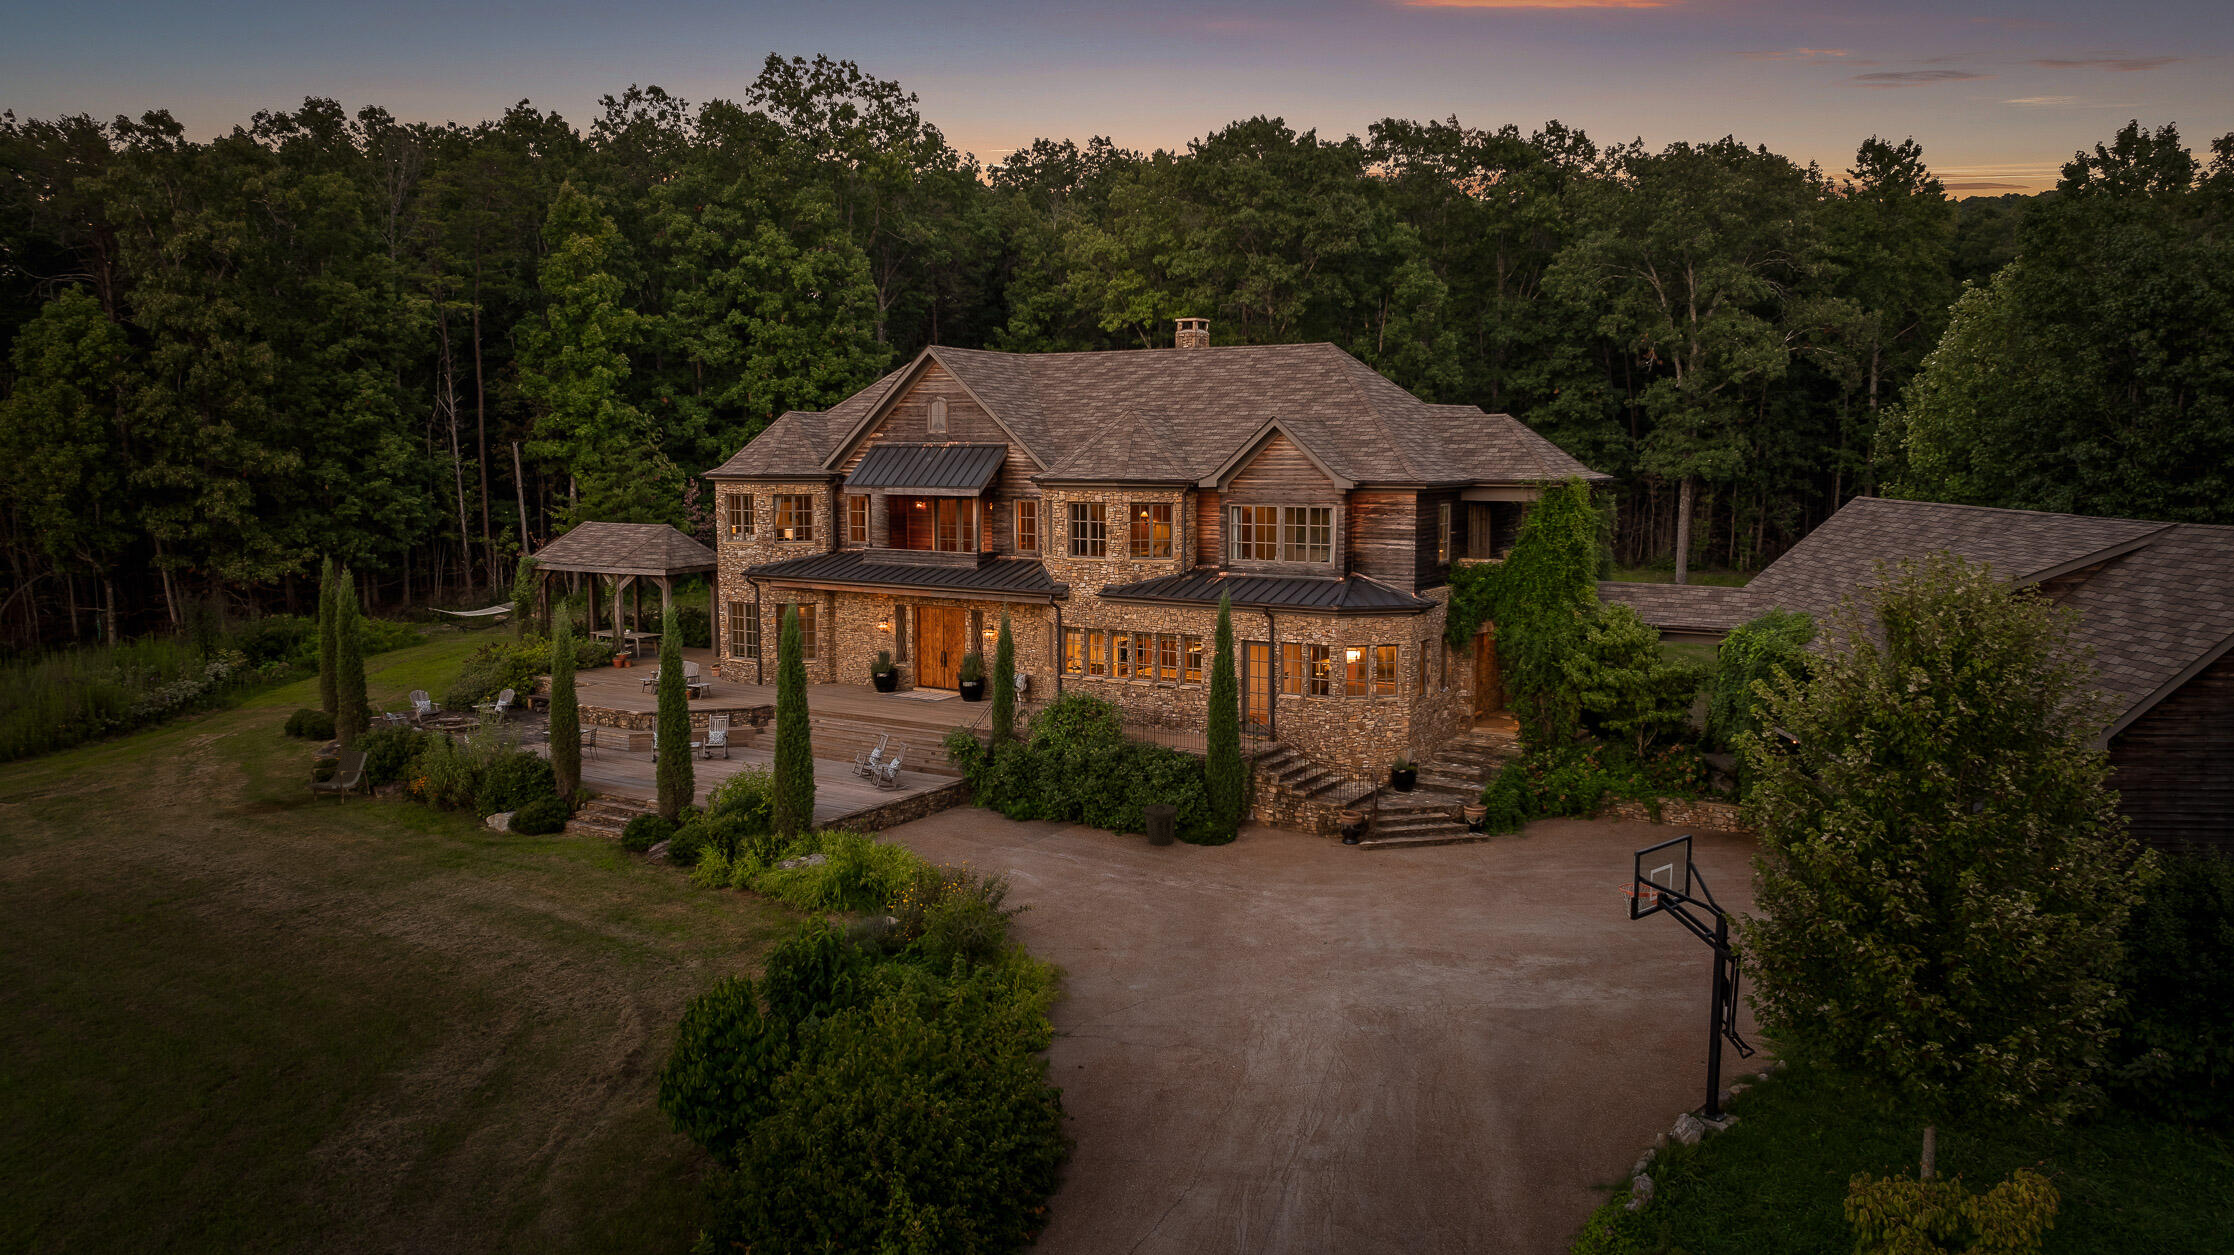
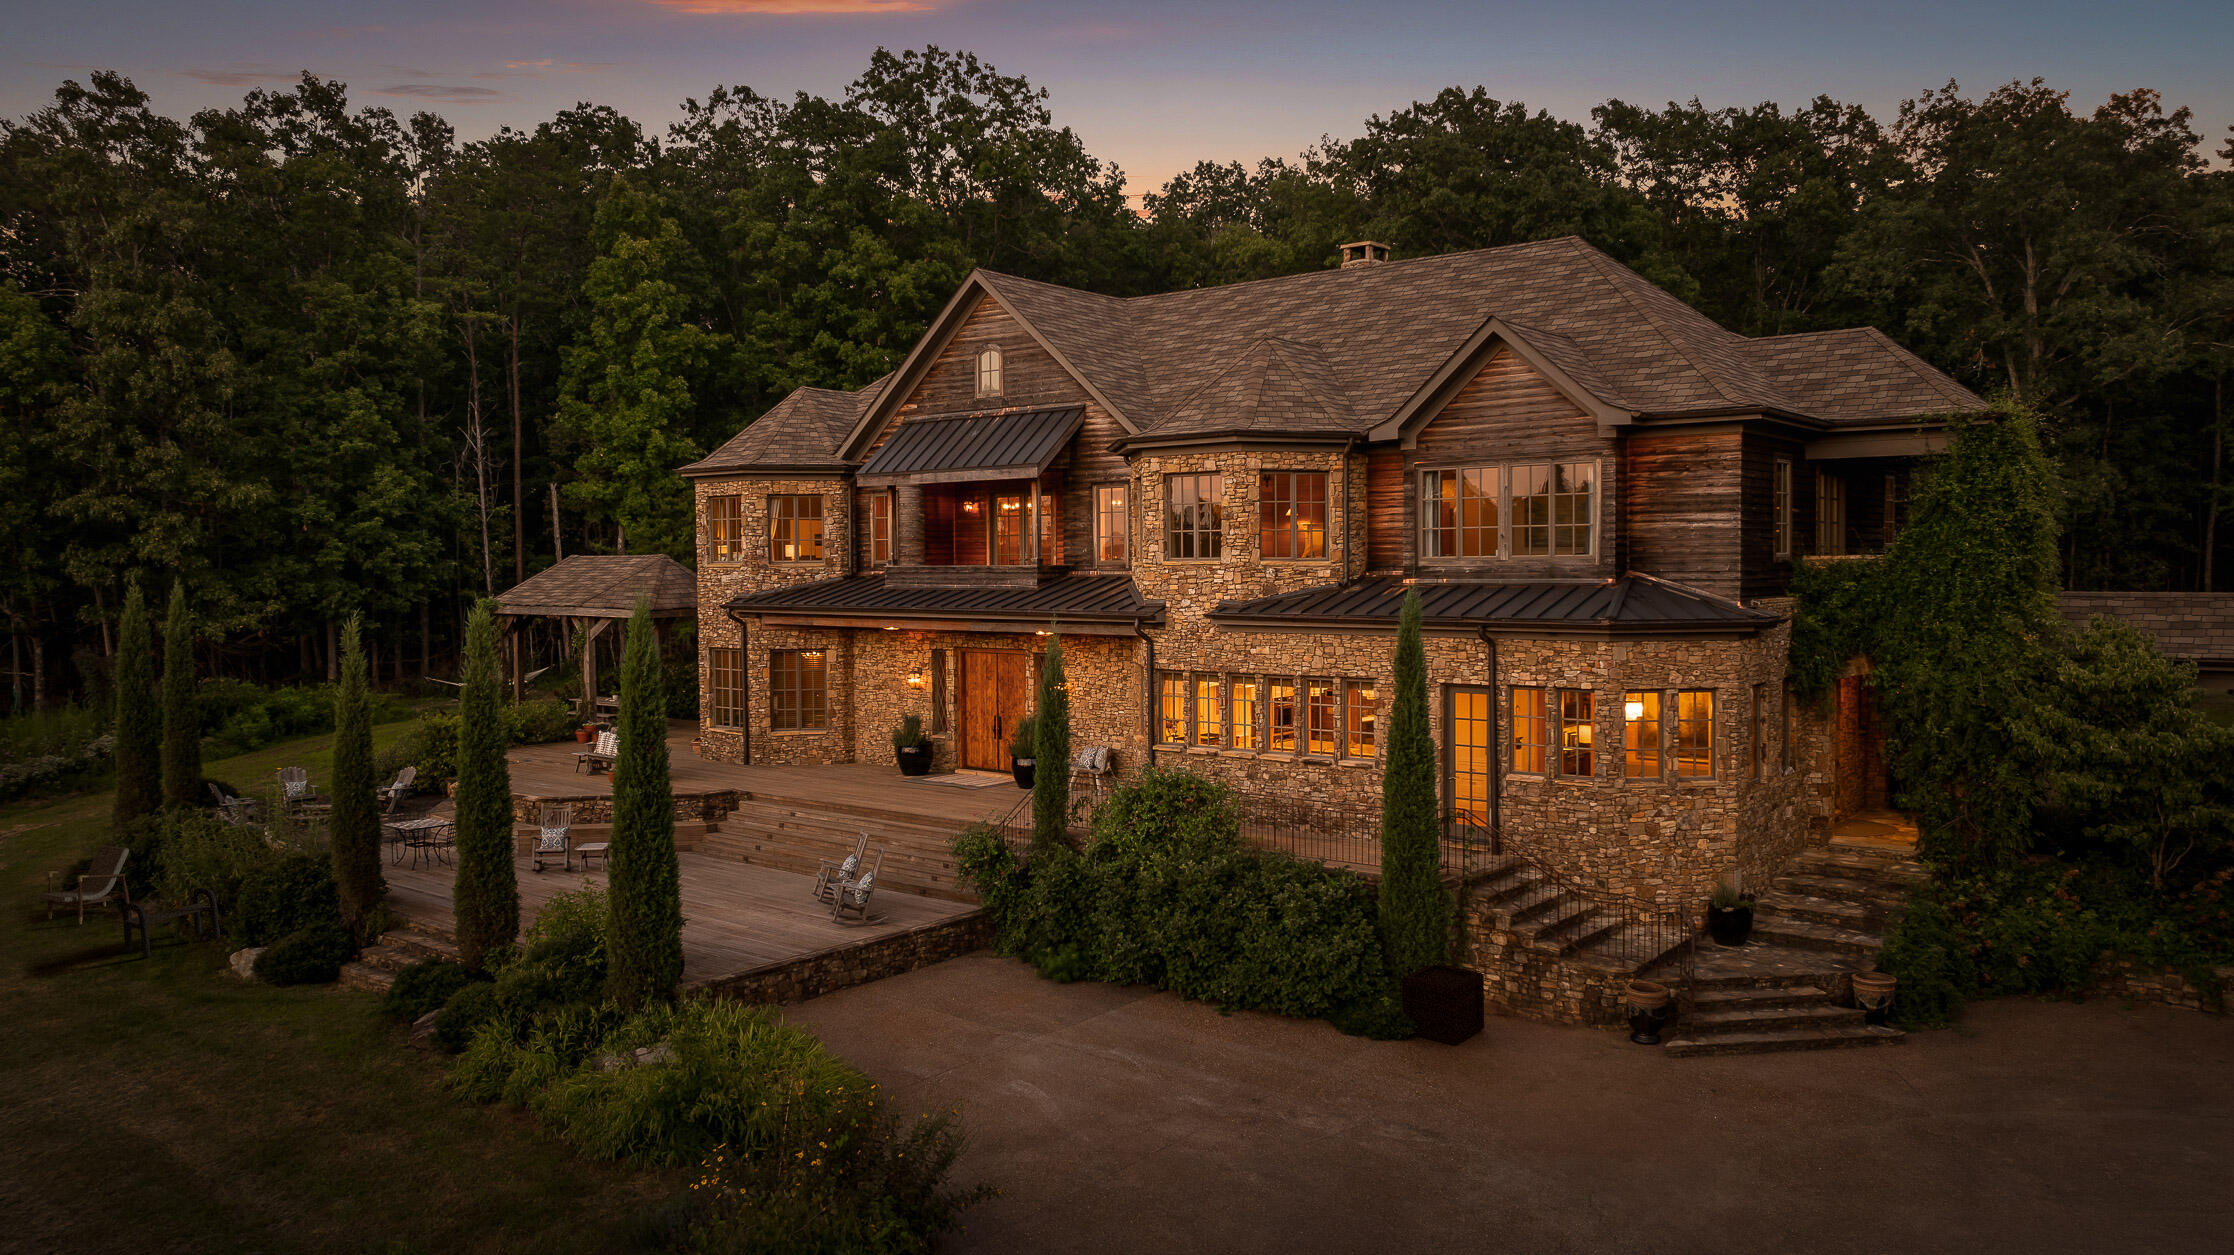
bench: none [393,777,455,822] -> present [123,888,220,957]
wooden crate: none [1220,803,1264,848] -> present [1402,964,1484,1046]
trash can: present [1143,804,1178,846] -> none [1264,960,1326,1037]

